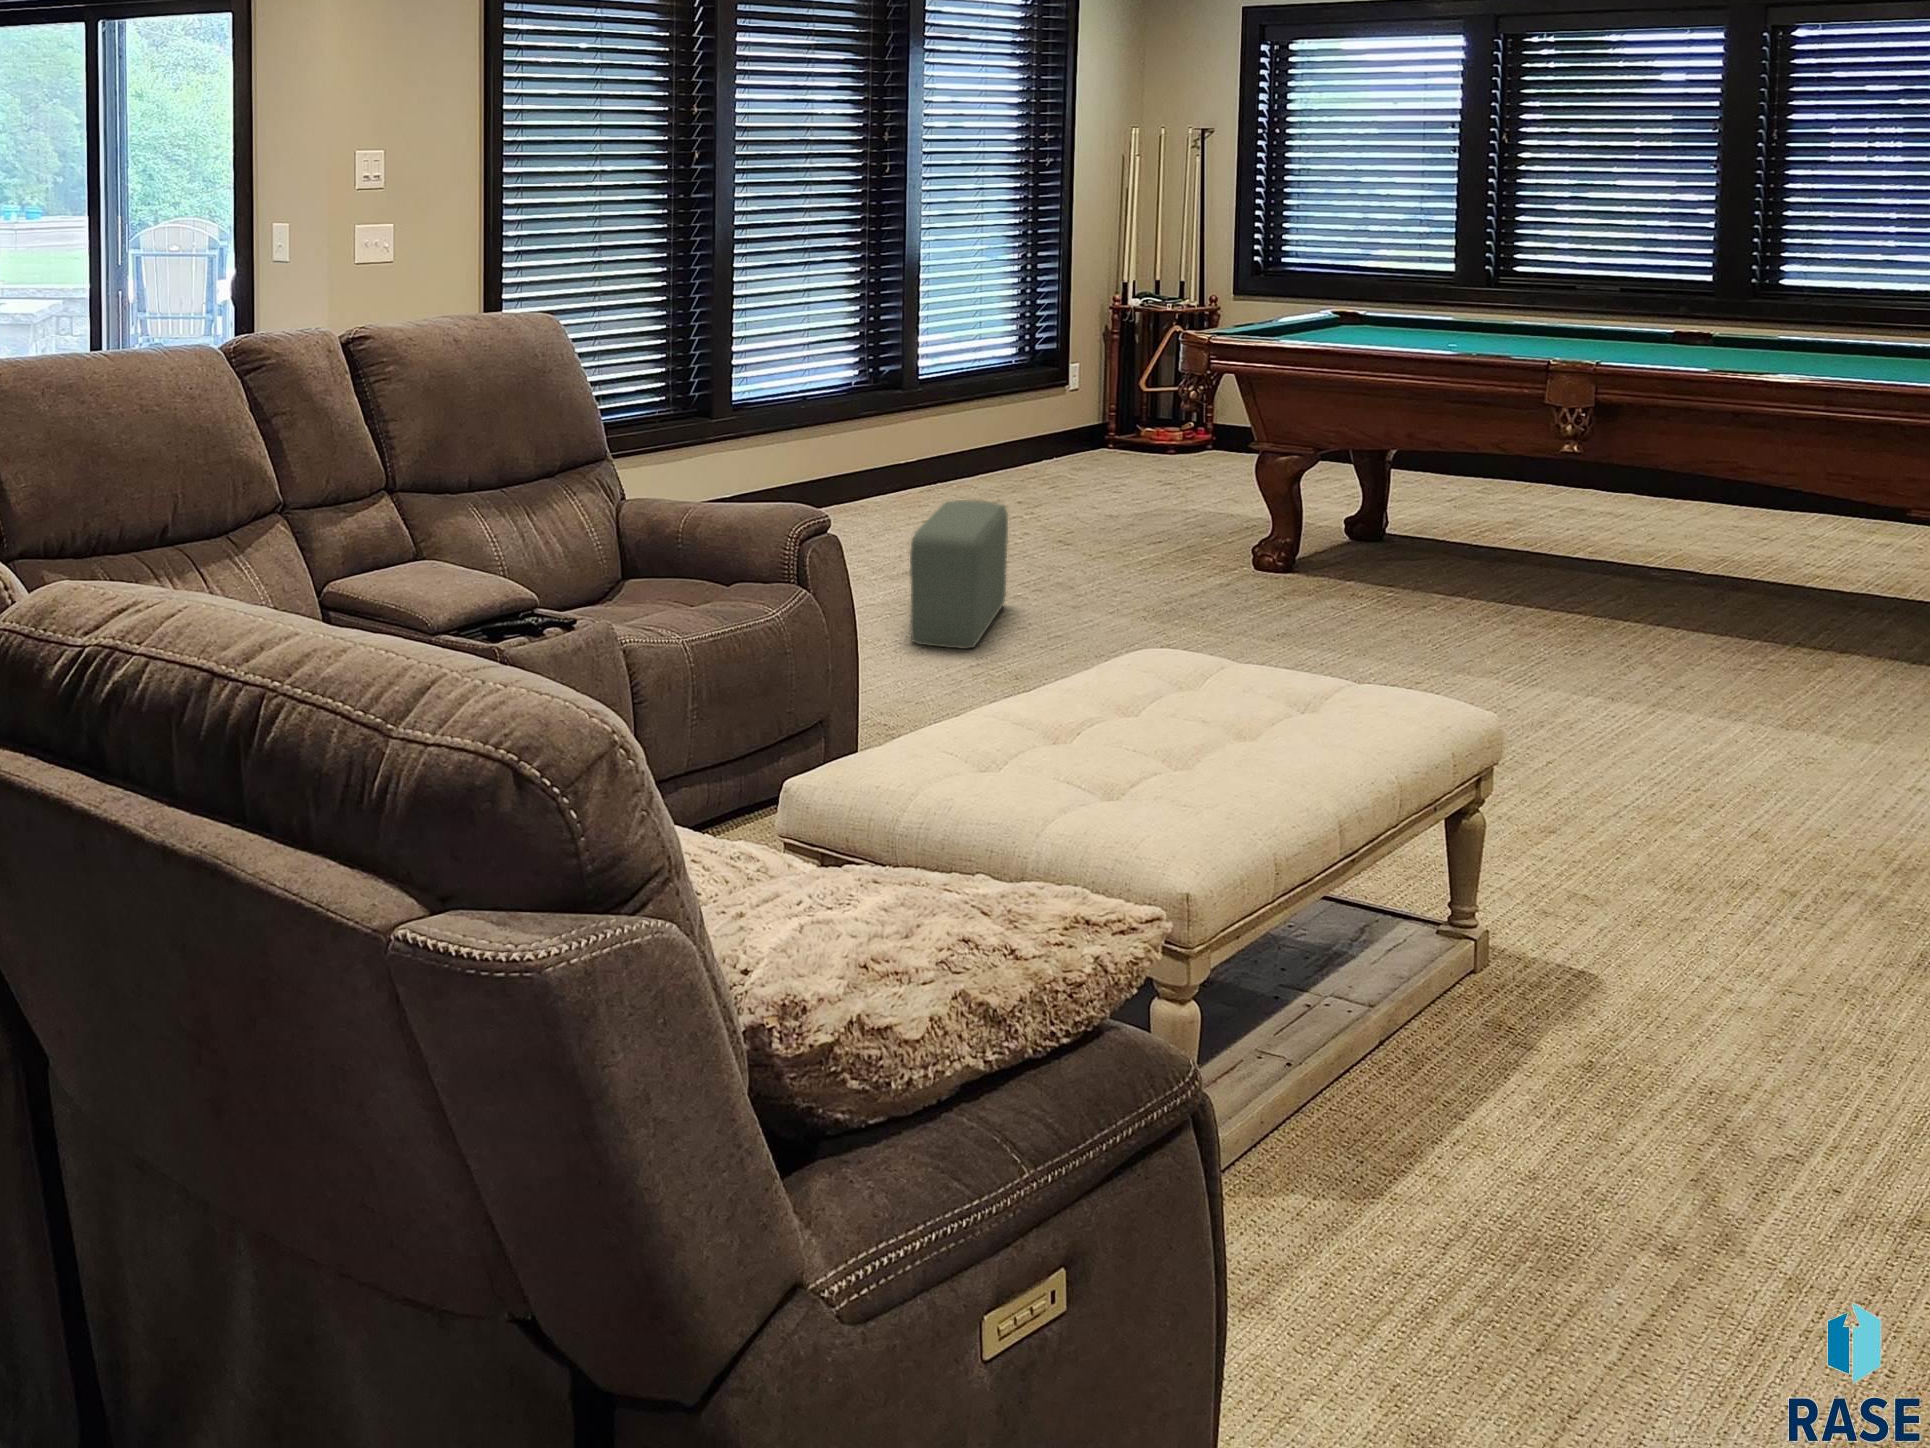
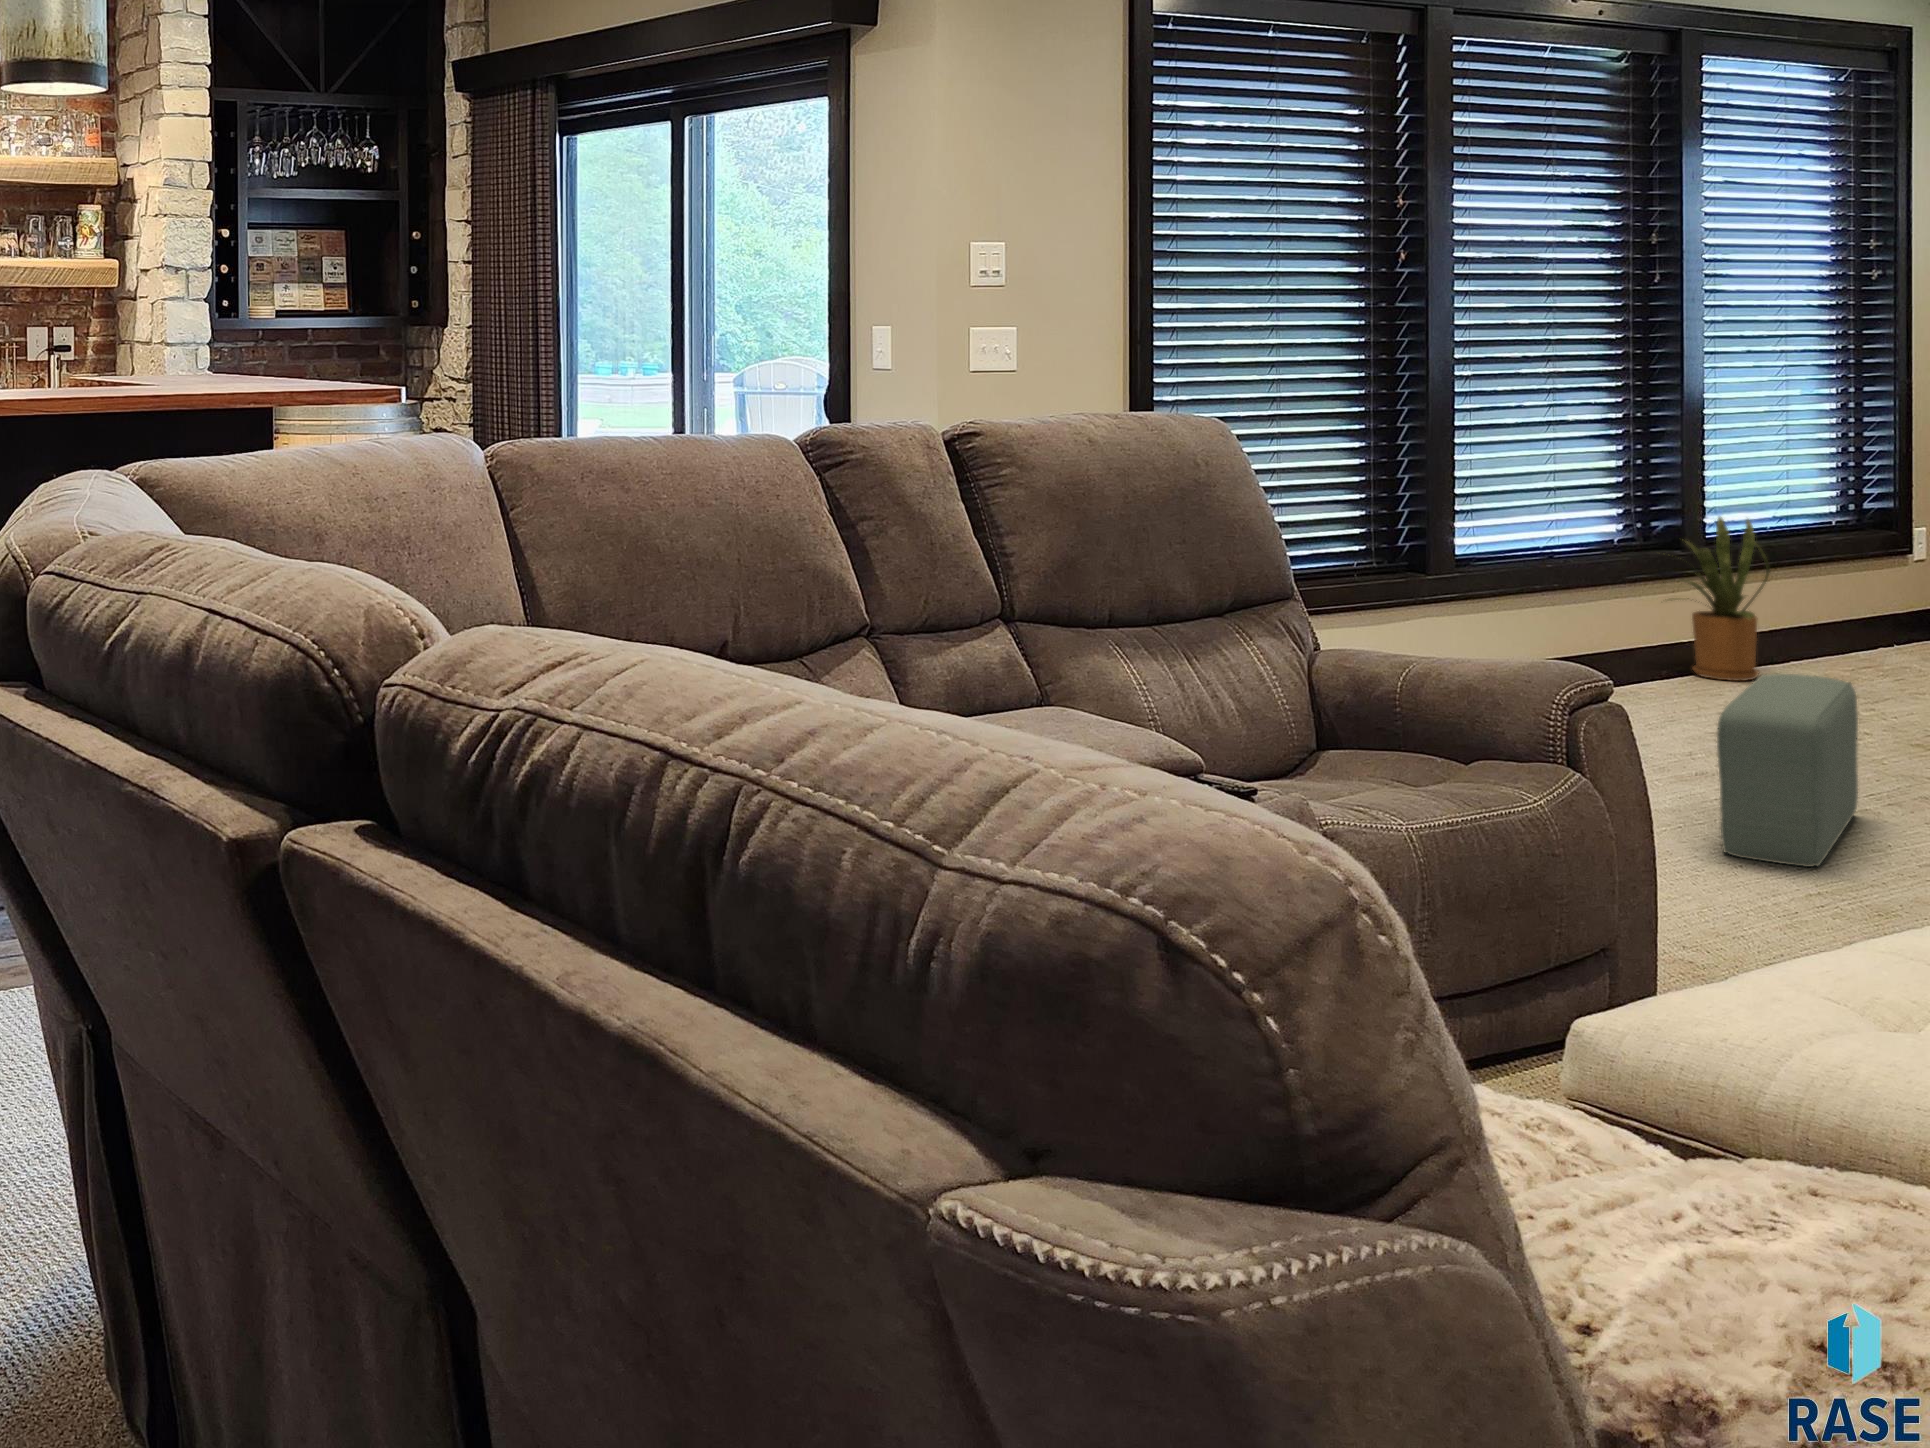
house plant: none [879,366,965,499] -> present [1669,517,1770,681]

